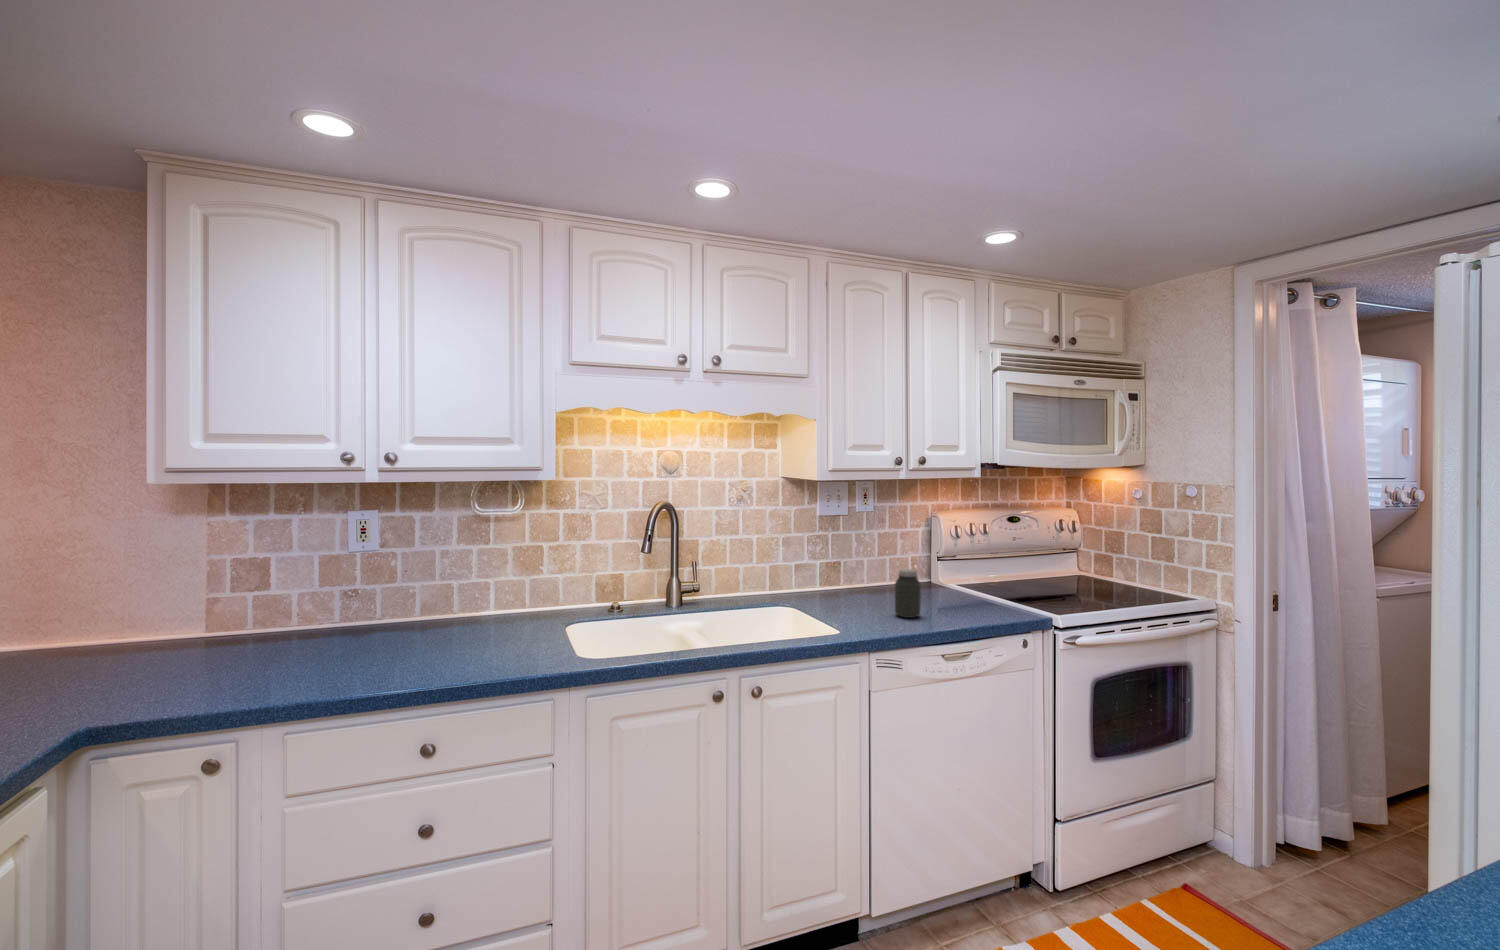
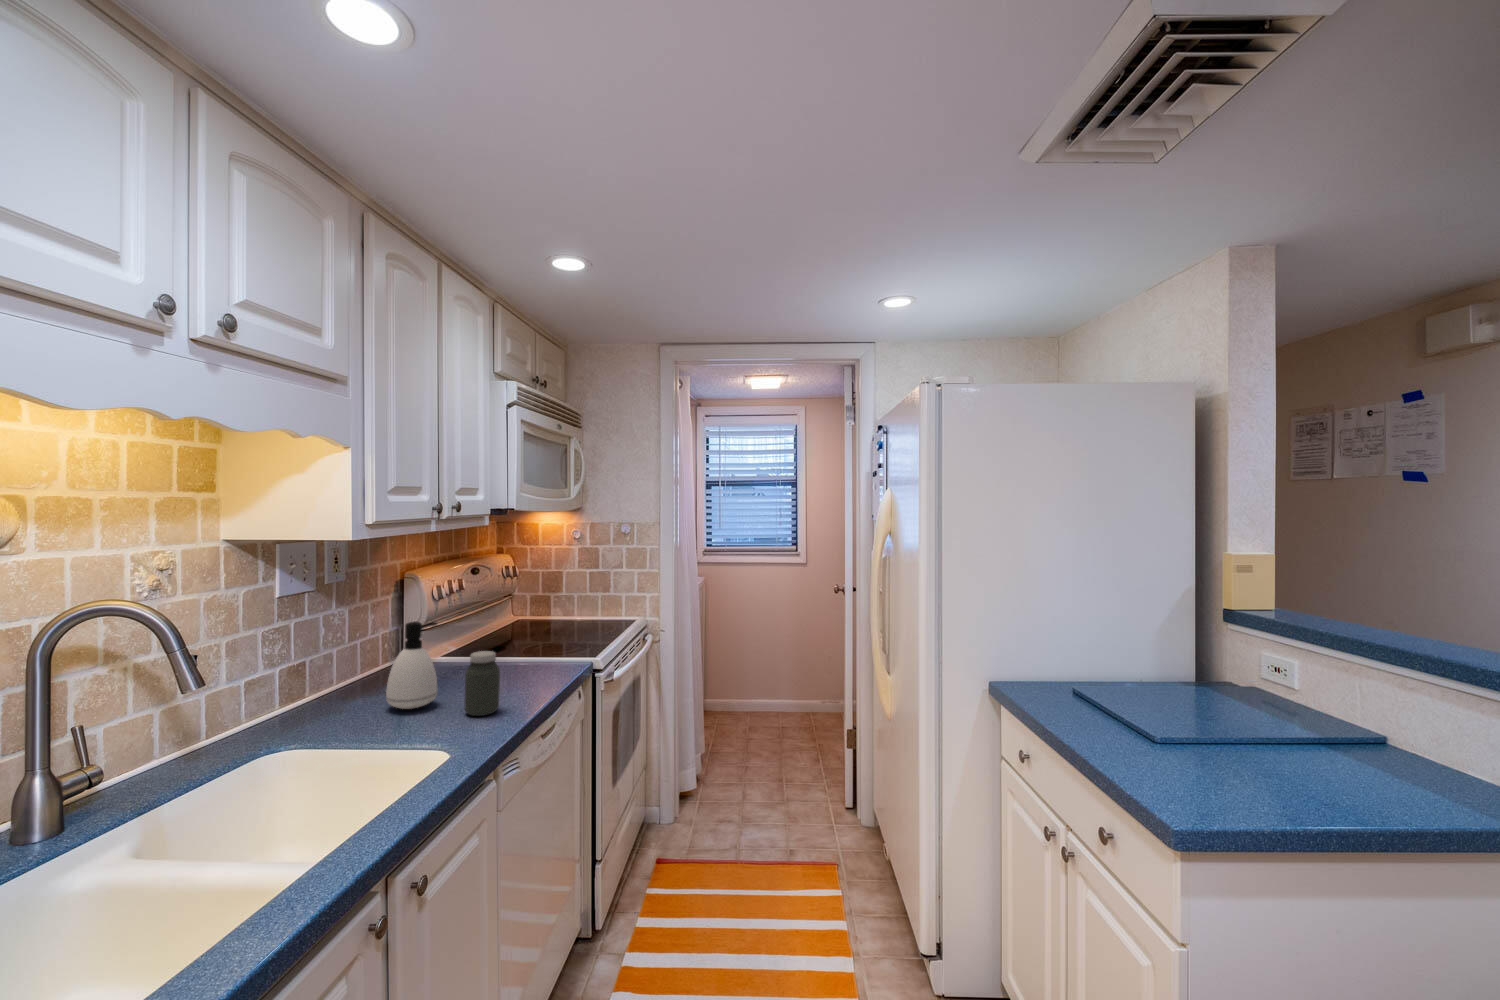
soap dispenser: none [862,542,898,604] -> present [386,622,437,709]

